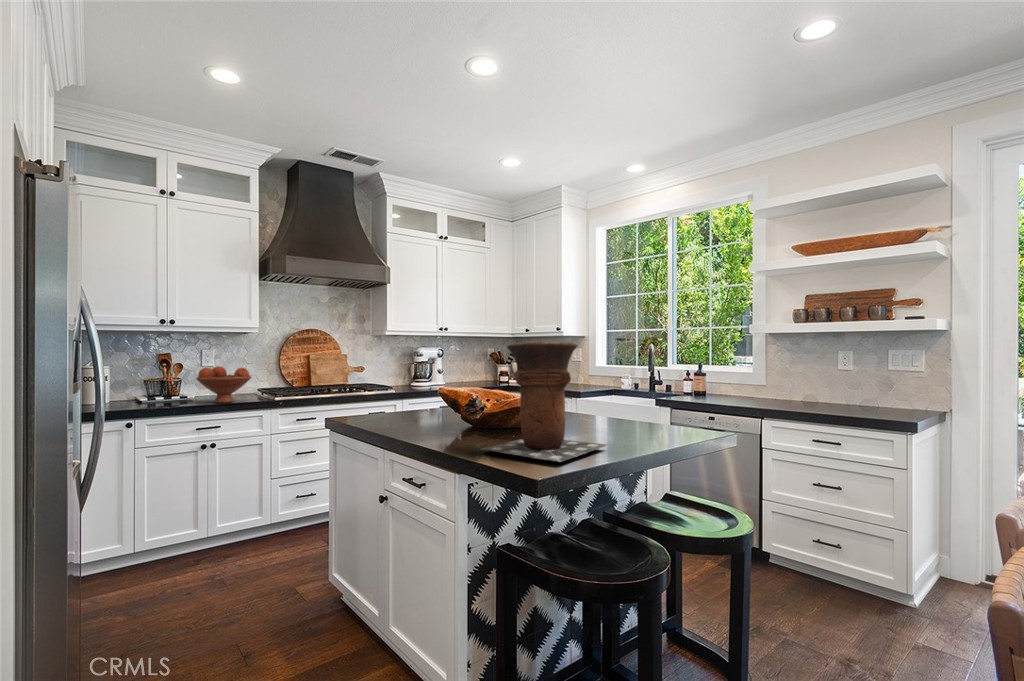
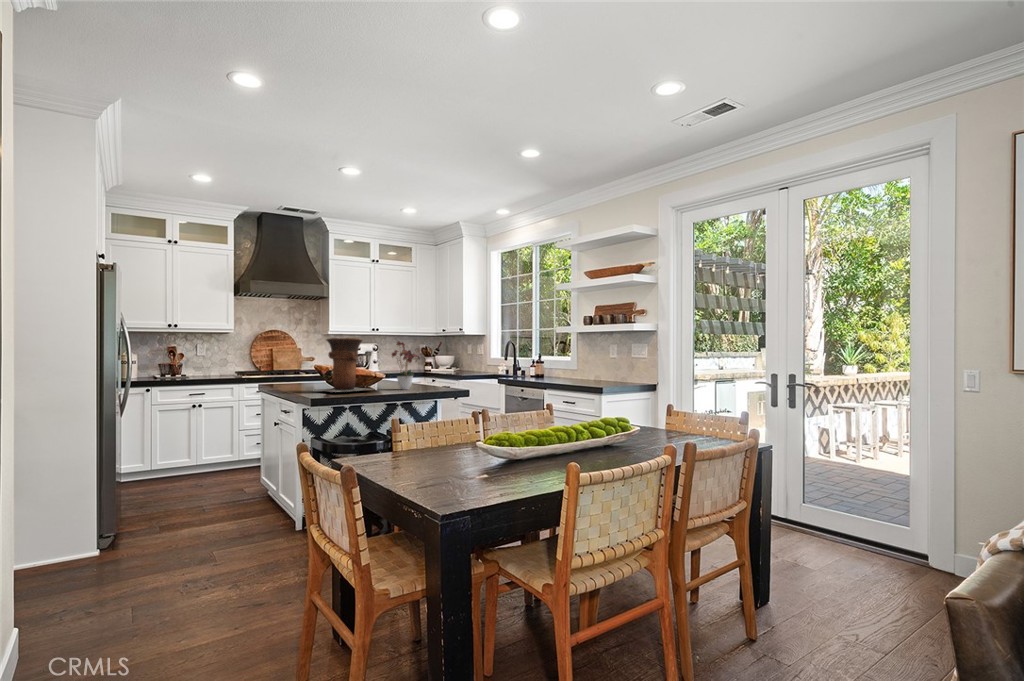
flower arrangement: none [600,343,667,439] -> present [392,341,420,390]
fruit bowl: present [196,366,251,403] -> none [190,355,226,379]

